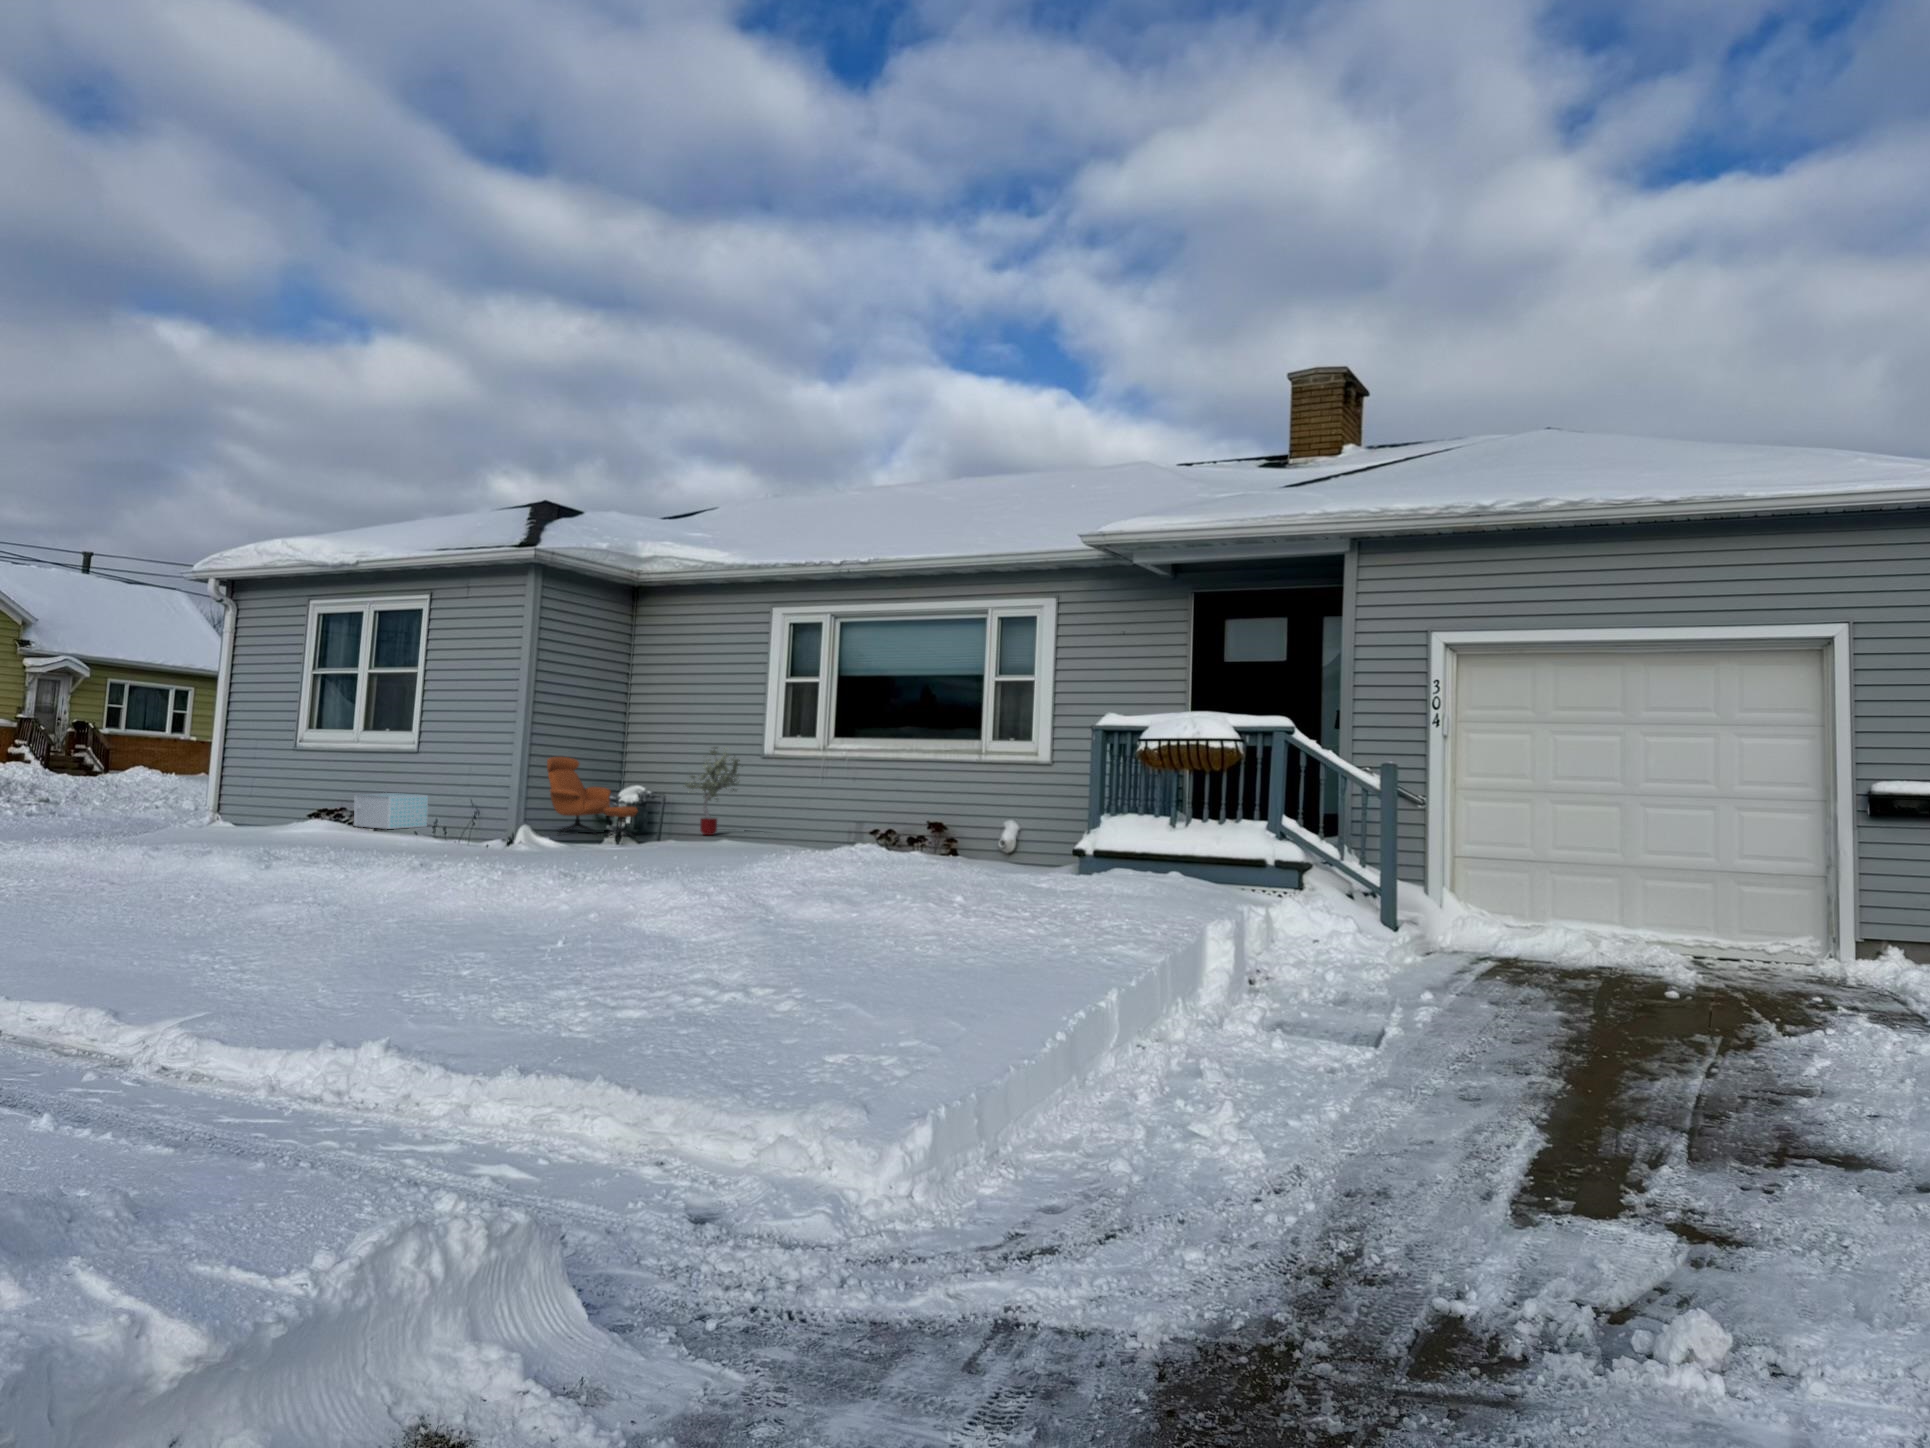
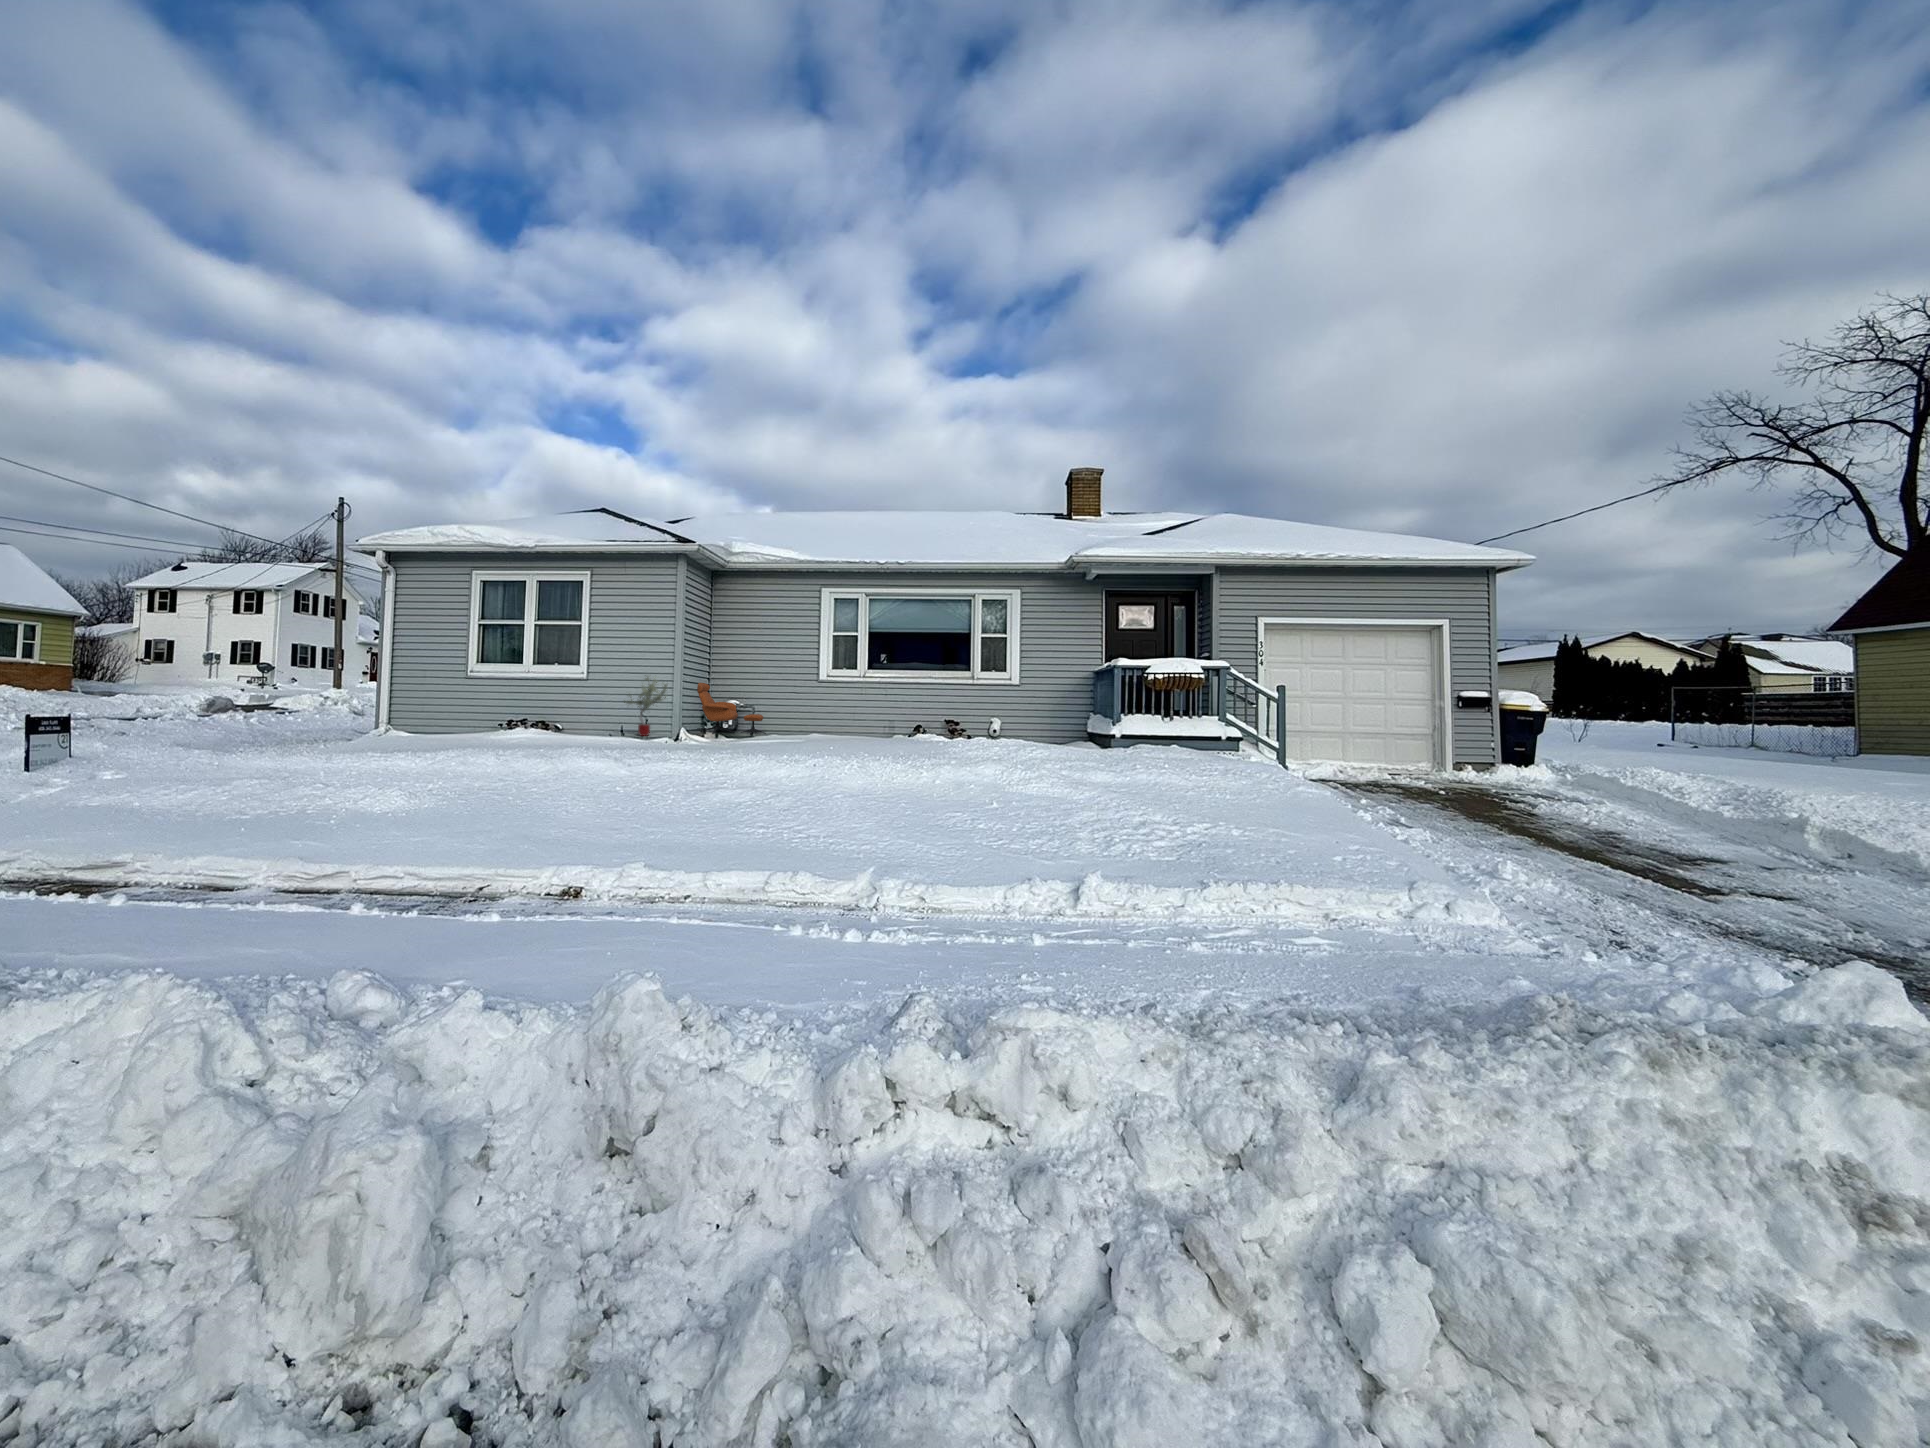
potted tree: present [684,747,743,835] -> present [624,676,667,736]
storage box: present [354,793,428,829] -> none [549,709,599,734]

